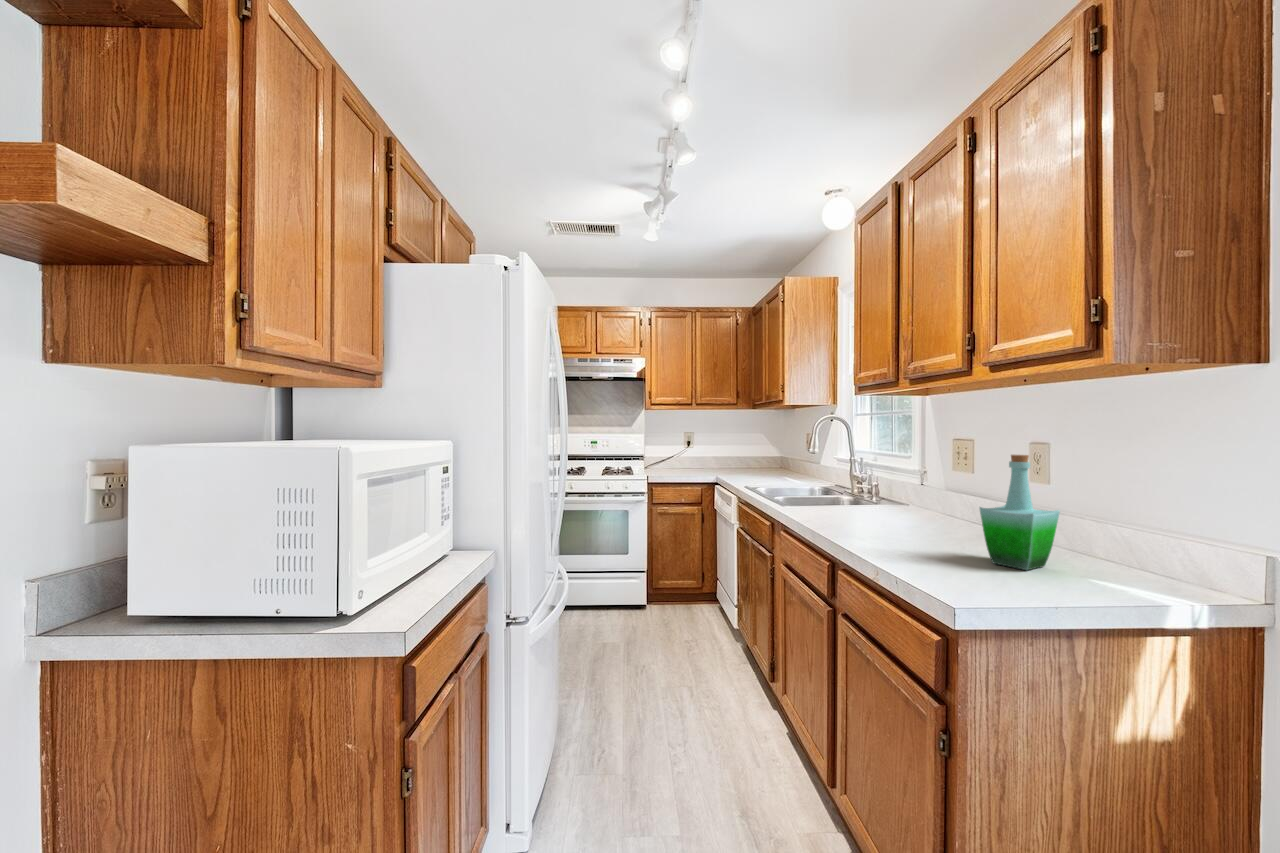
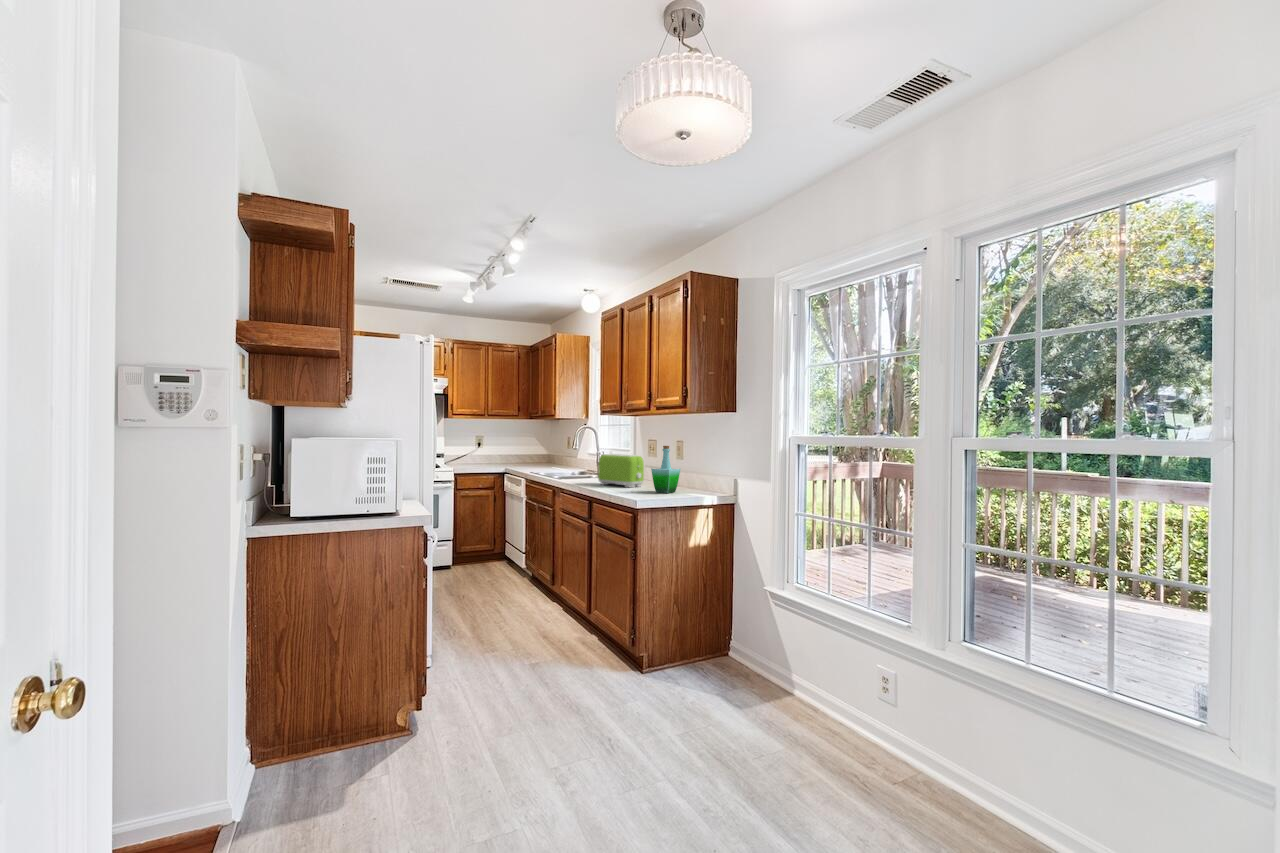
toaster: none [851,466,950,538] -> present [598,454,644,487]

